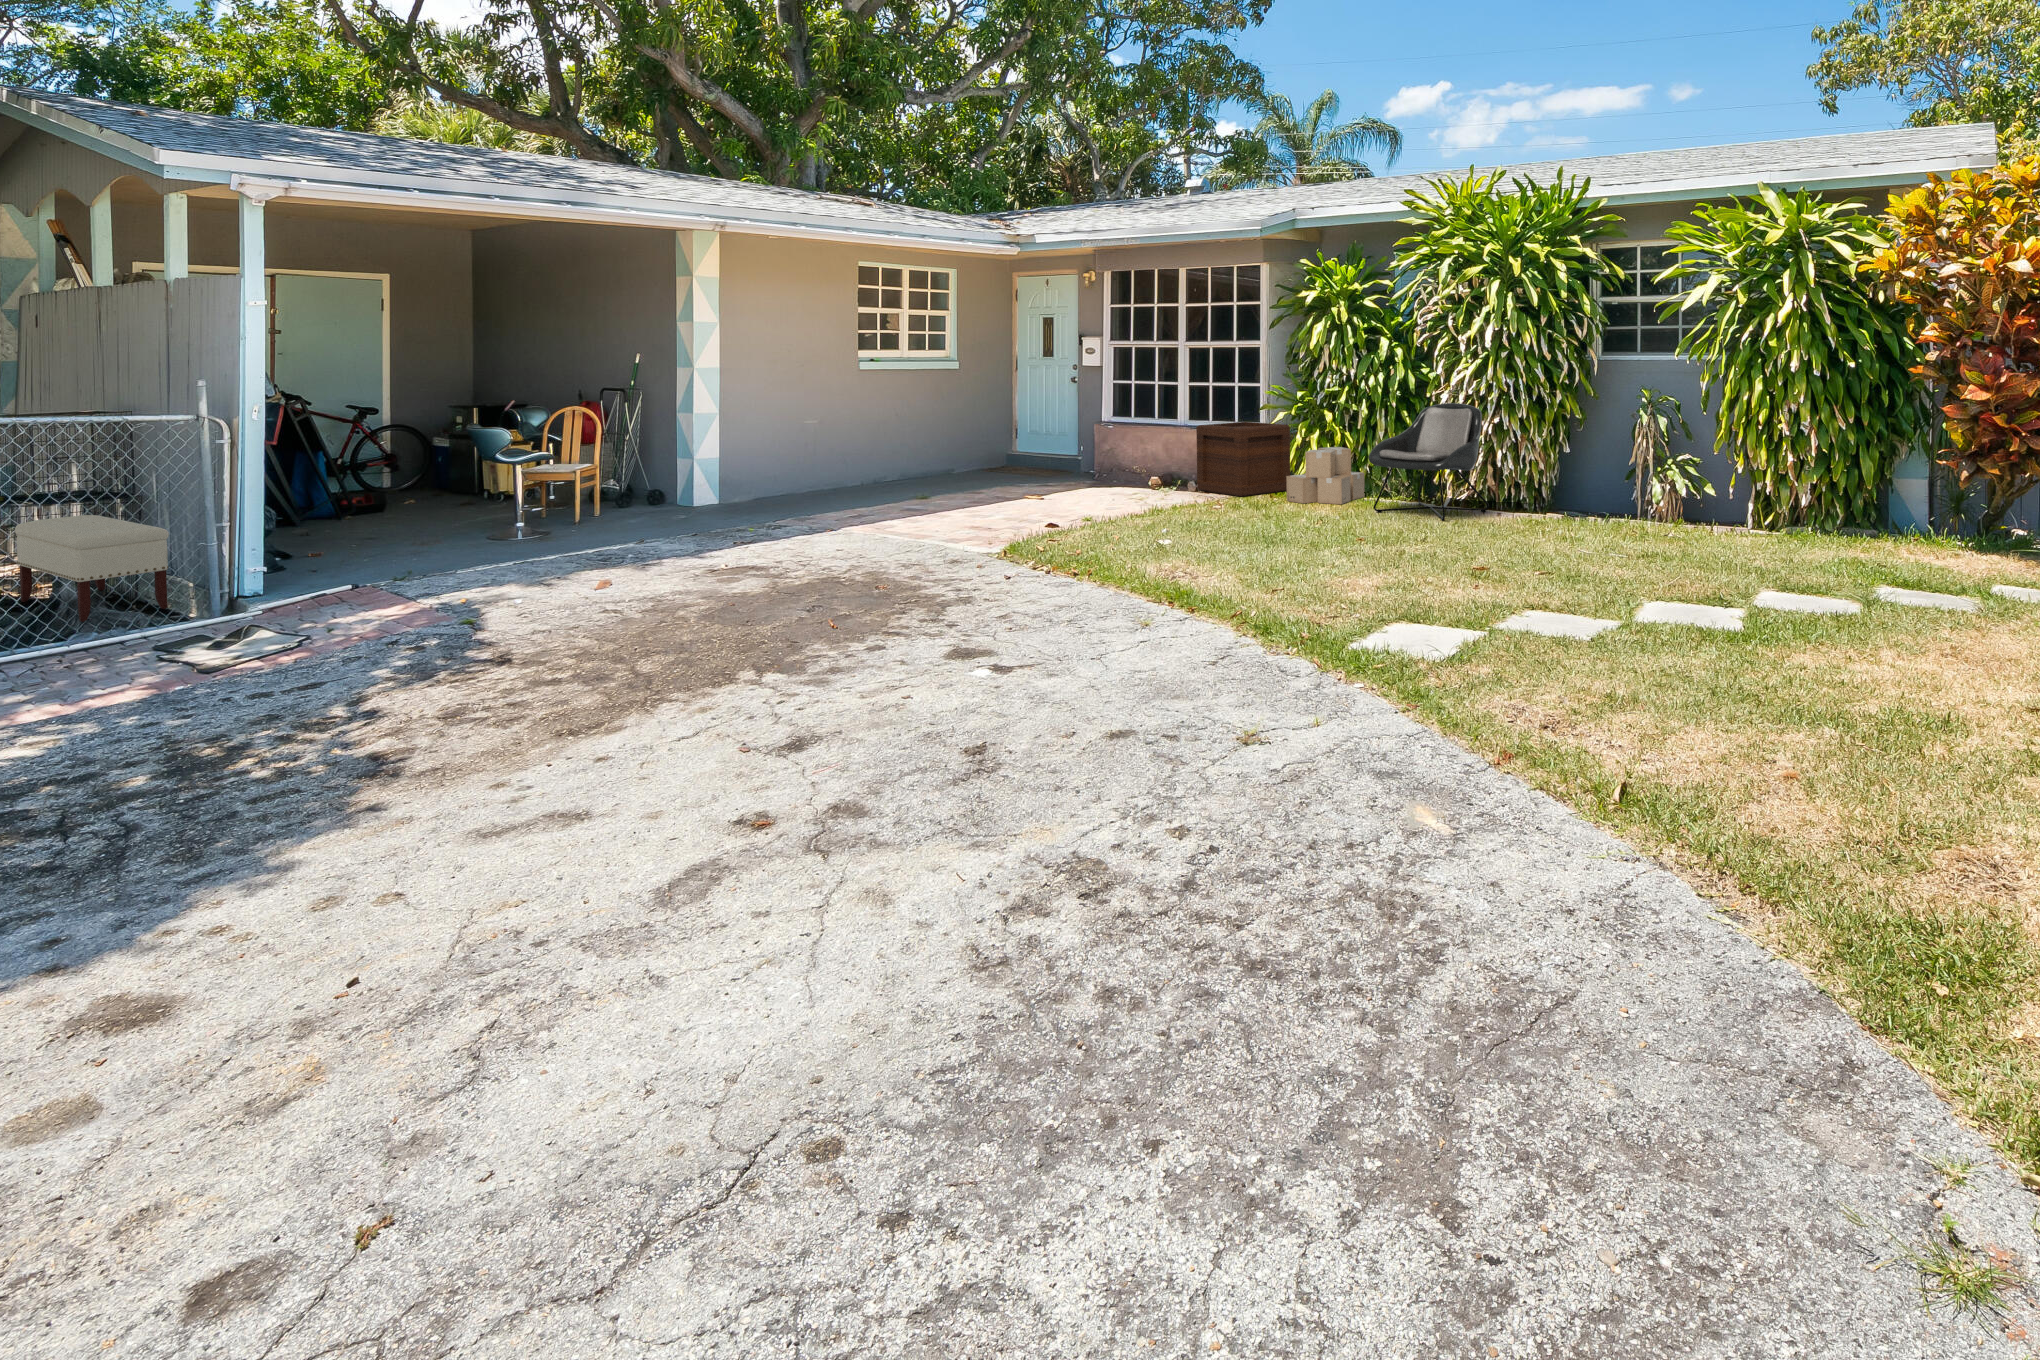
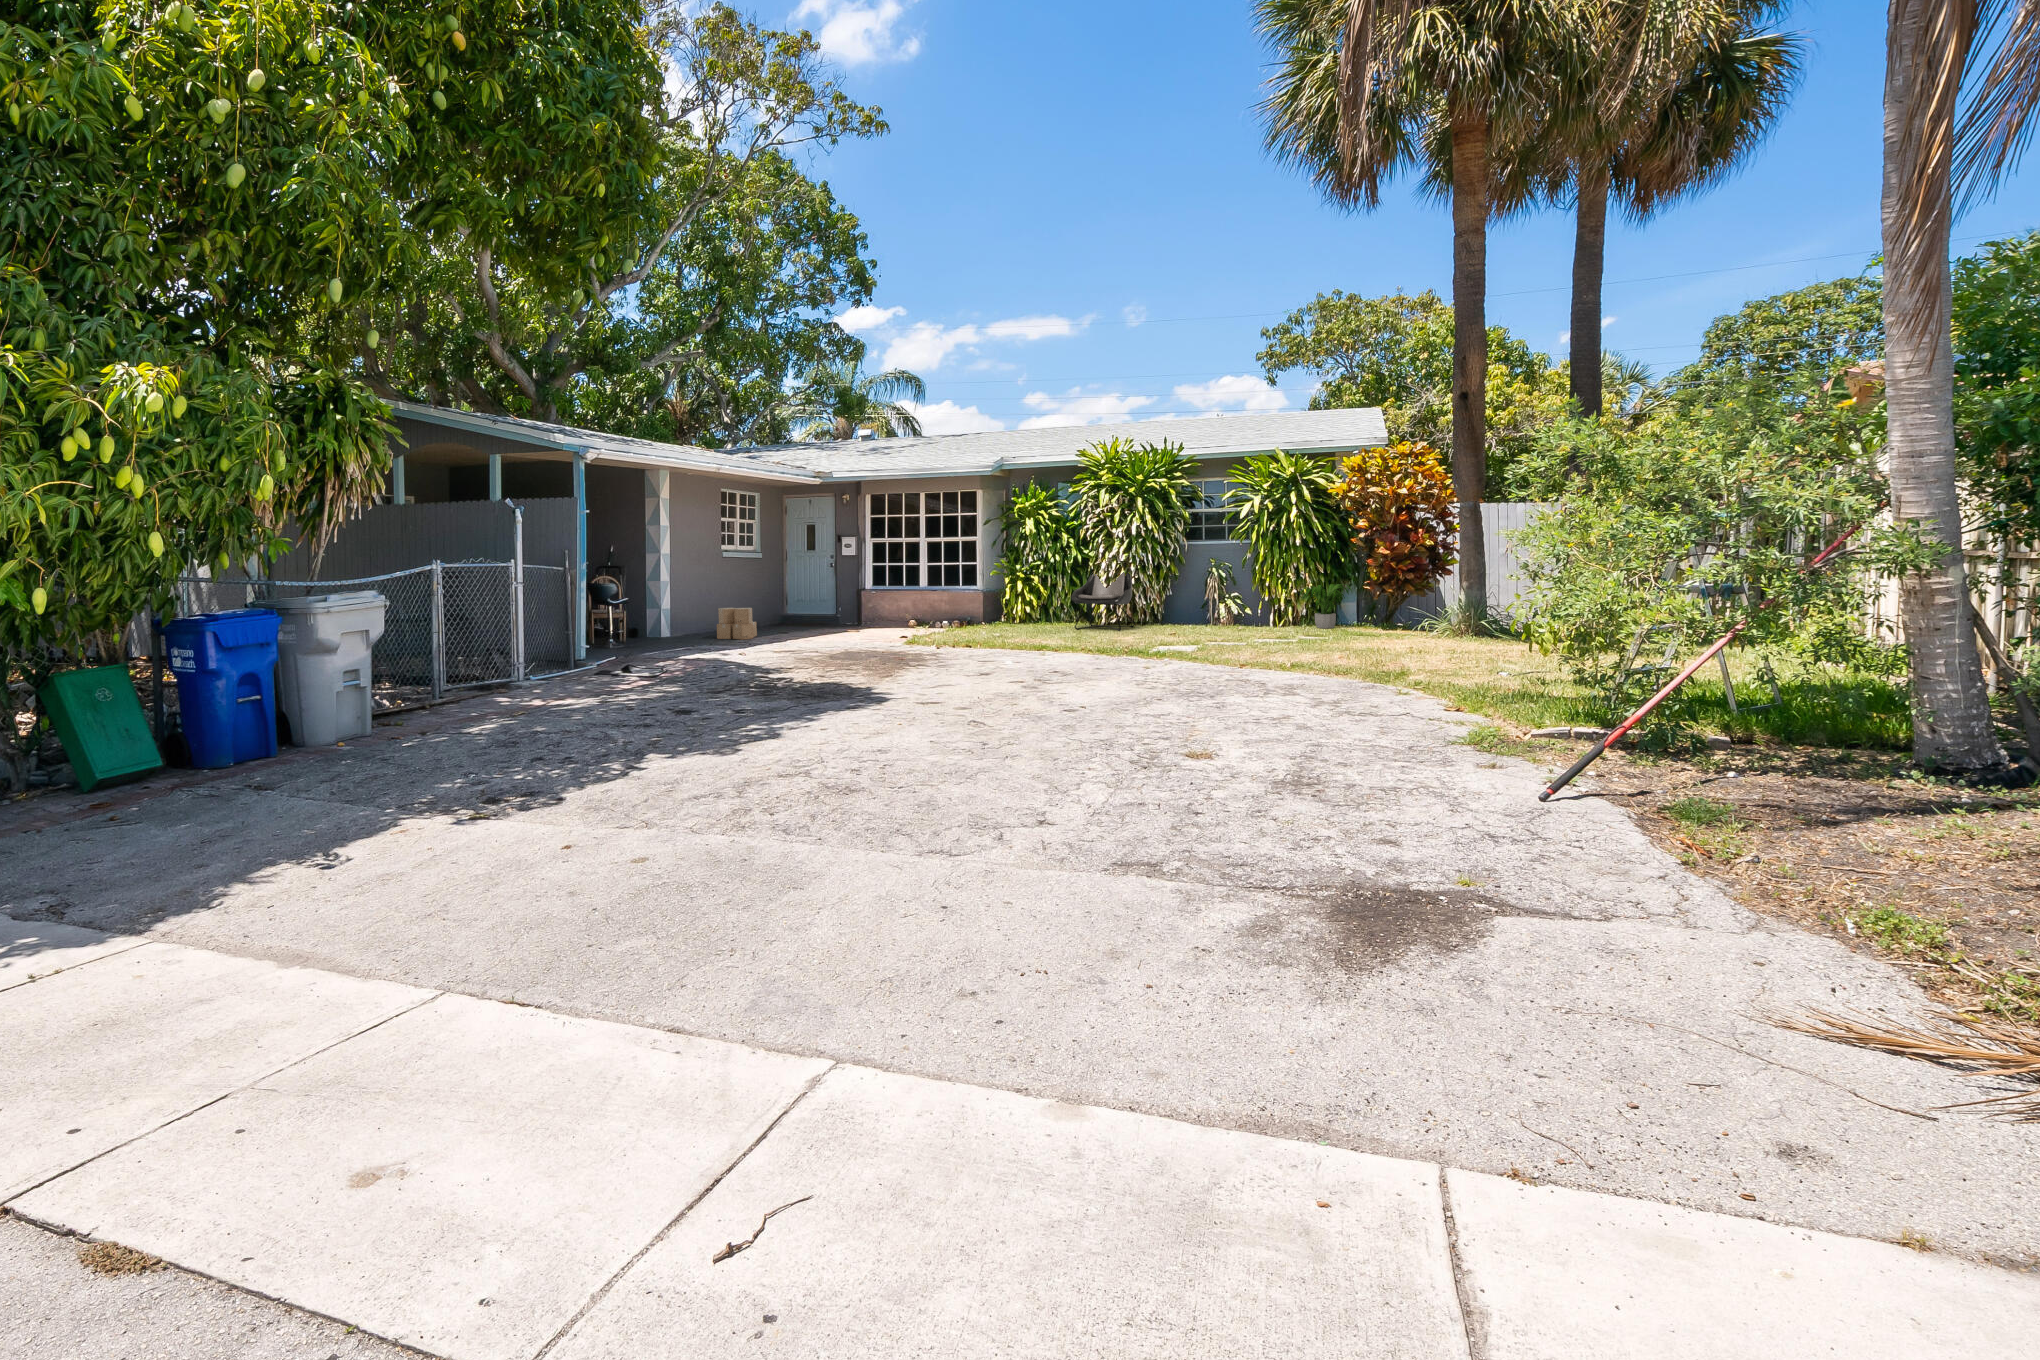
wooden crate: present [1196,422,1290,497] -> none [949,585,1004,627]
cardboard box: present [1286,447,1365,504] -> present [717,608,757,640]
potted plant: none [1797,450,1908,540] -> present [1300,584,1352,628]
bench: present [15,515,169,622] -> none [463,643,565,691]

